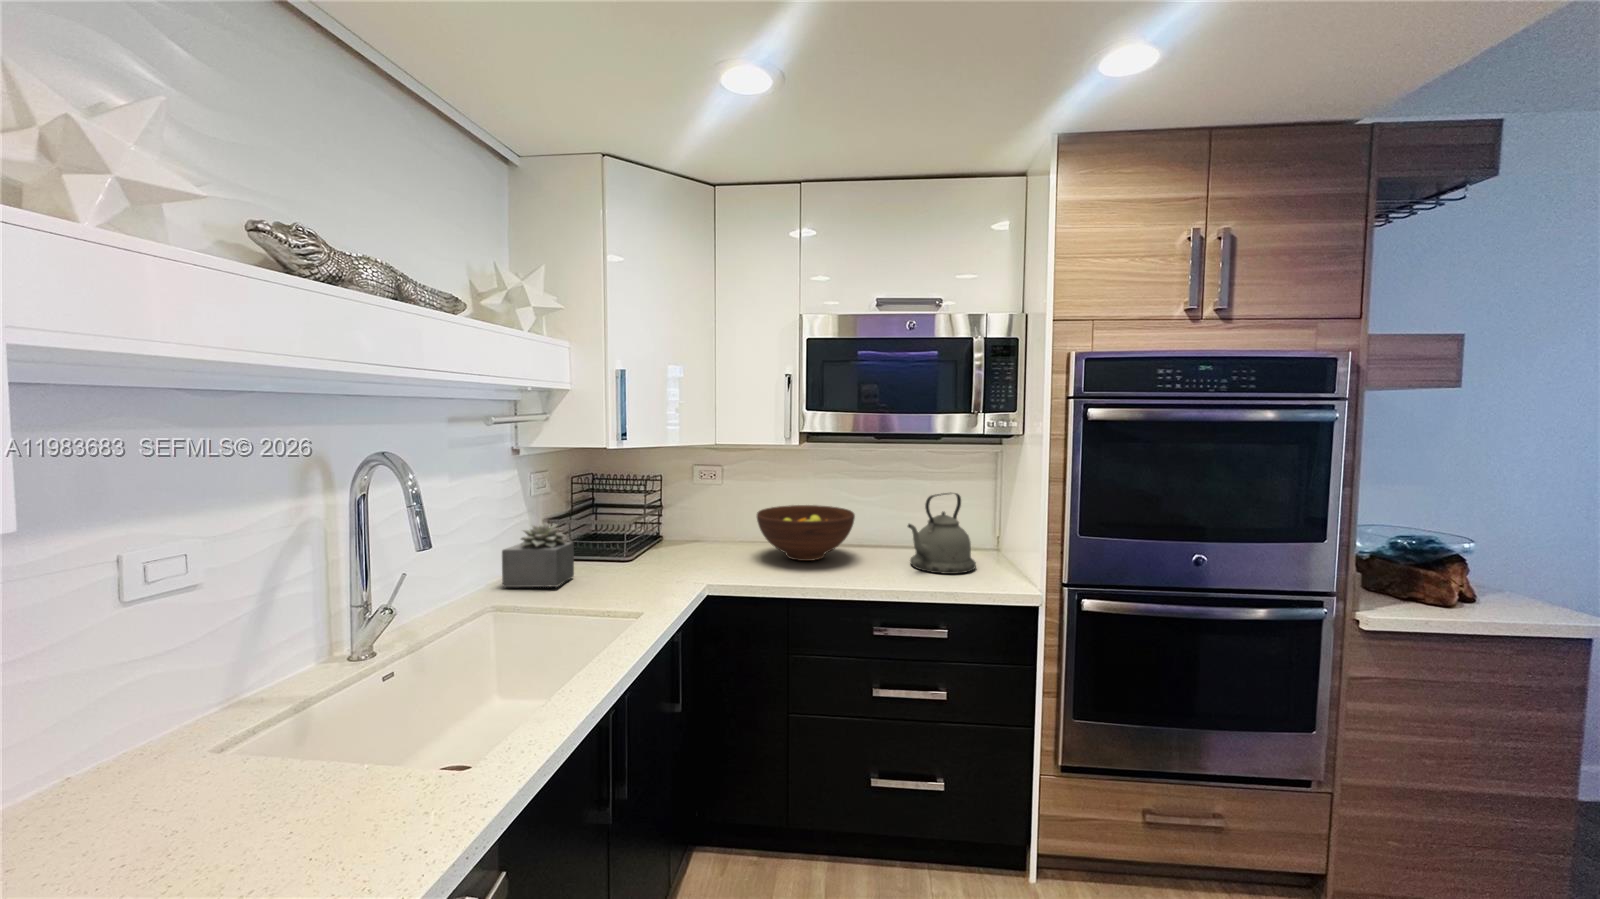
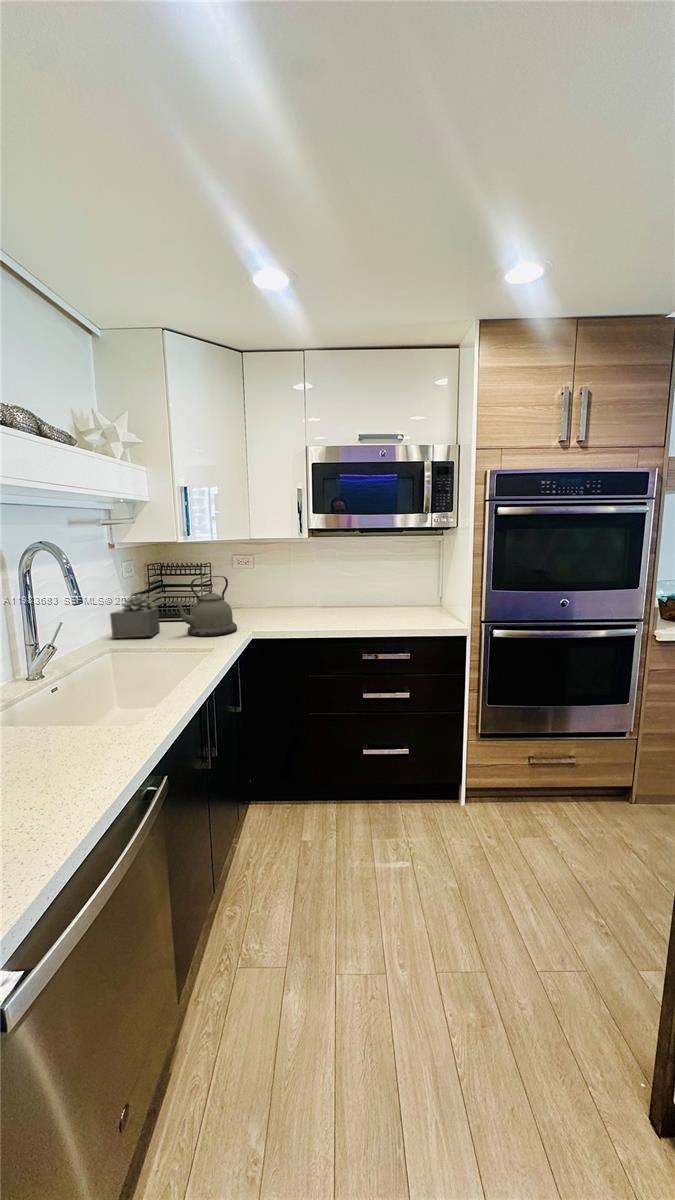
kettle: present [908,493,976,574] -> present [172,576,237,636]
fruit bowl: present [757,505,855,561] -> none [282,581,348,617]

